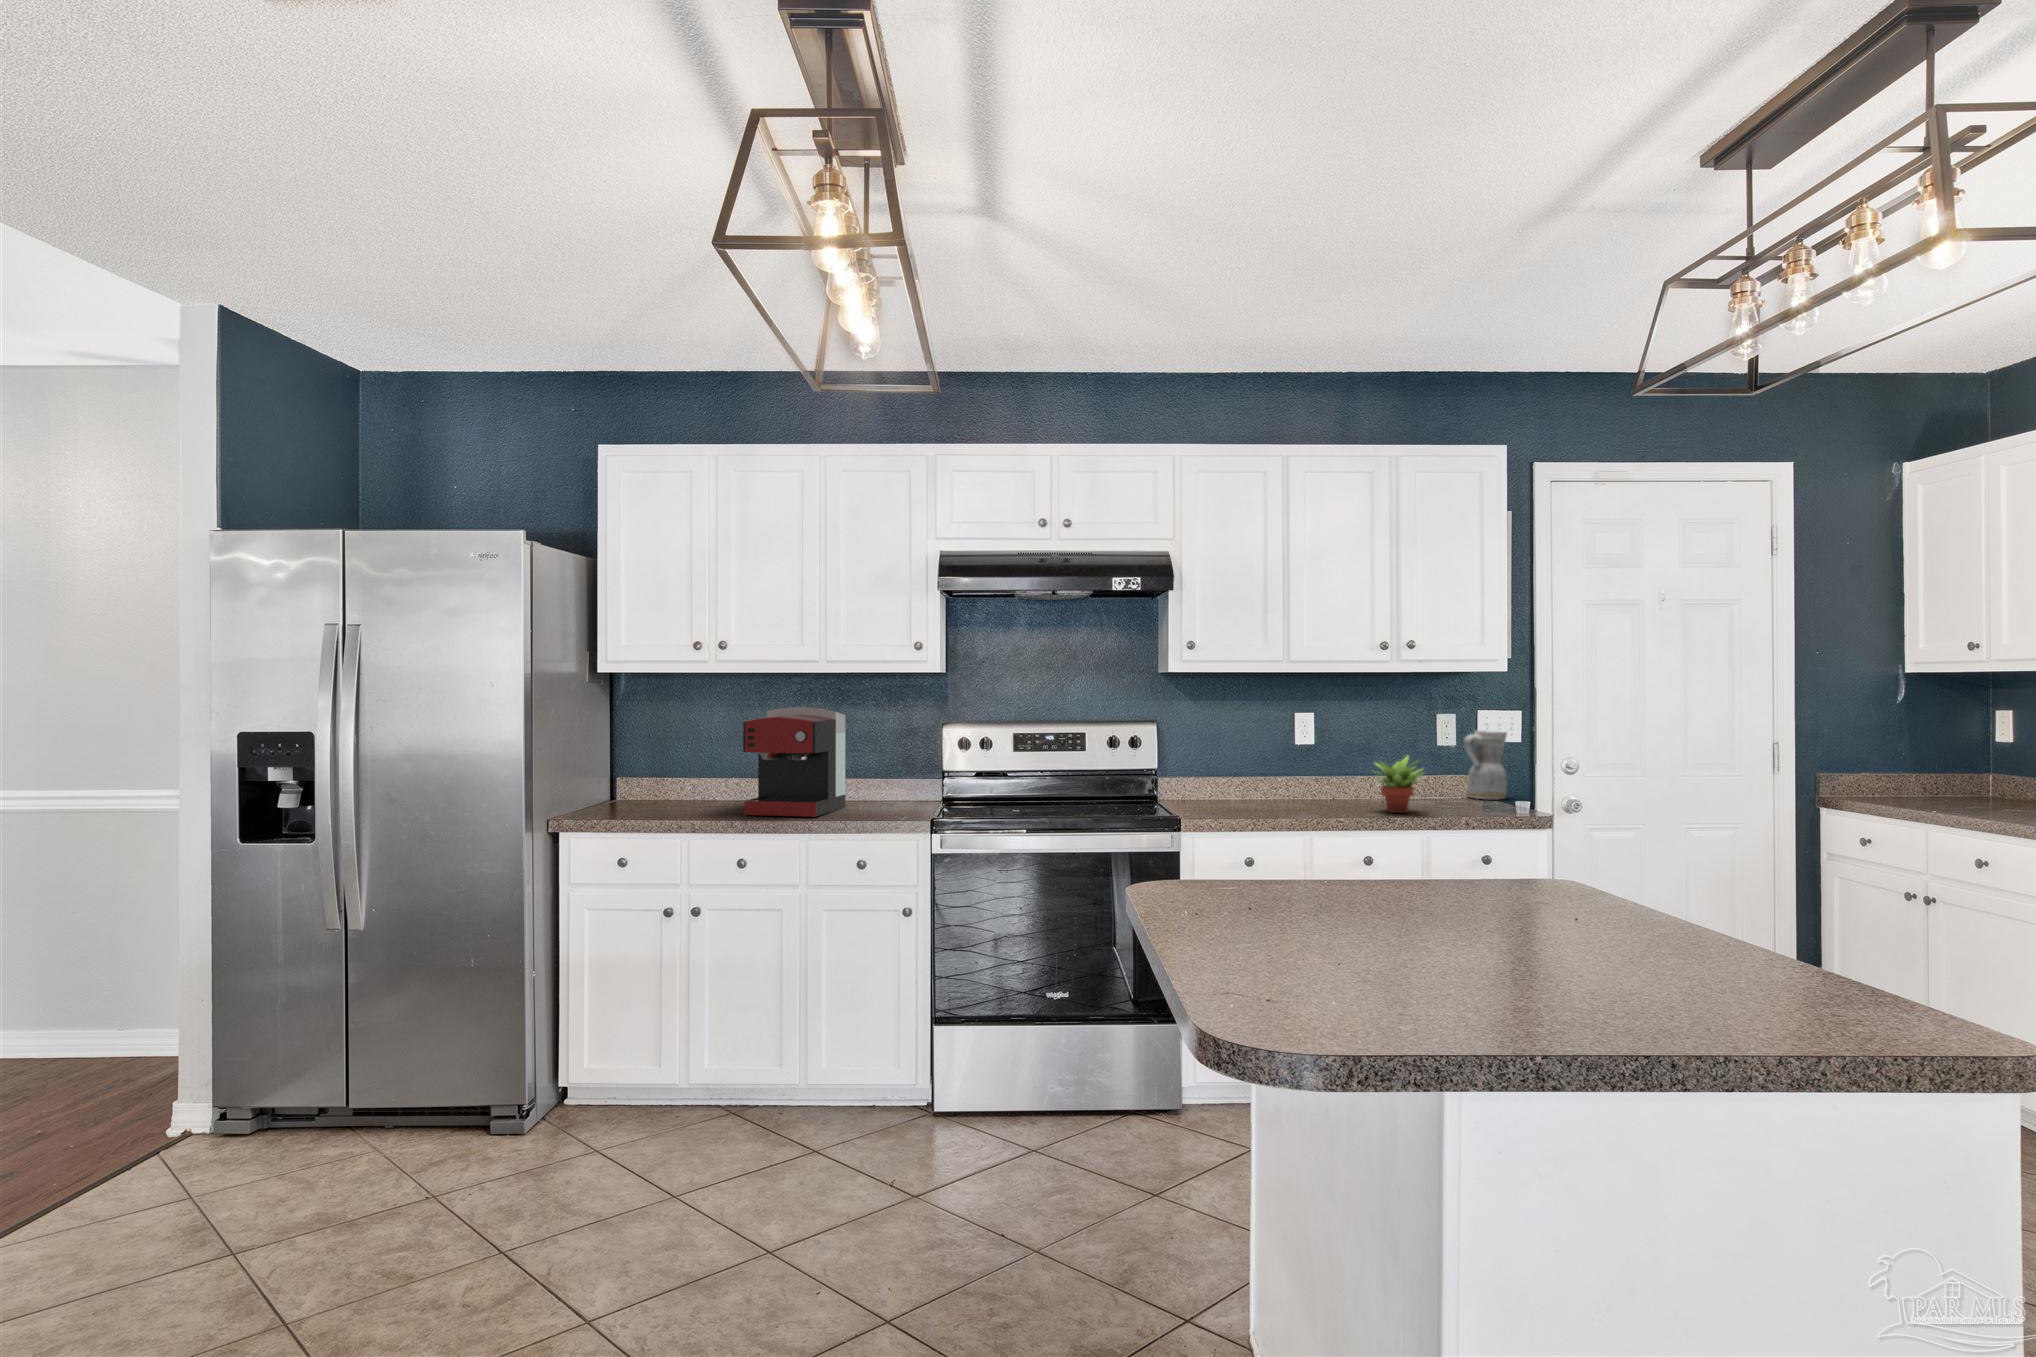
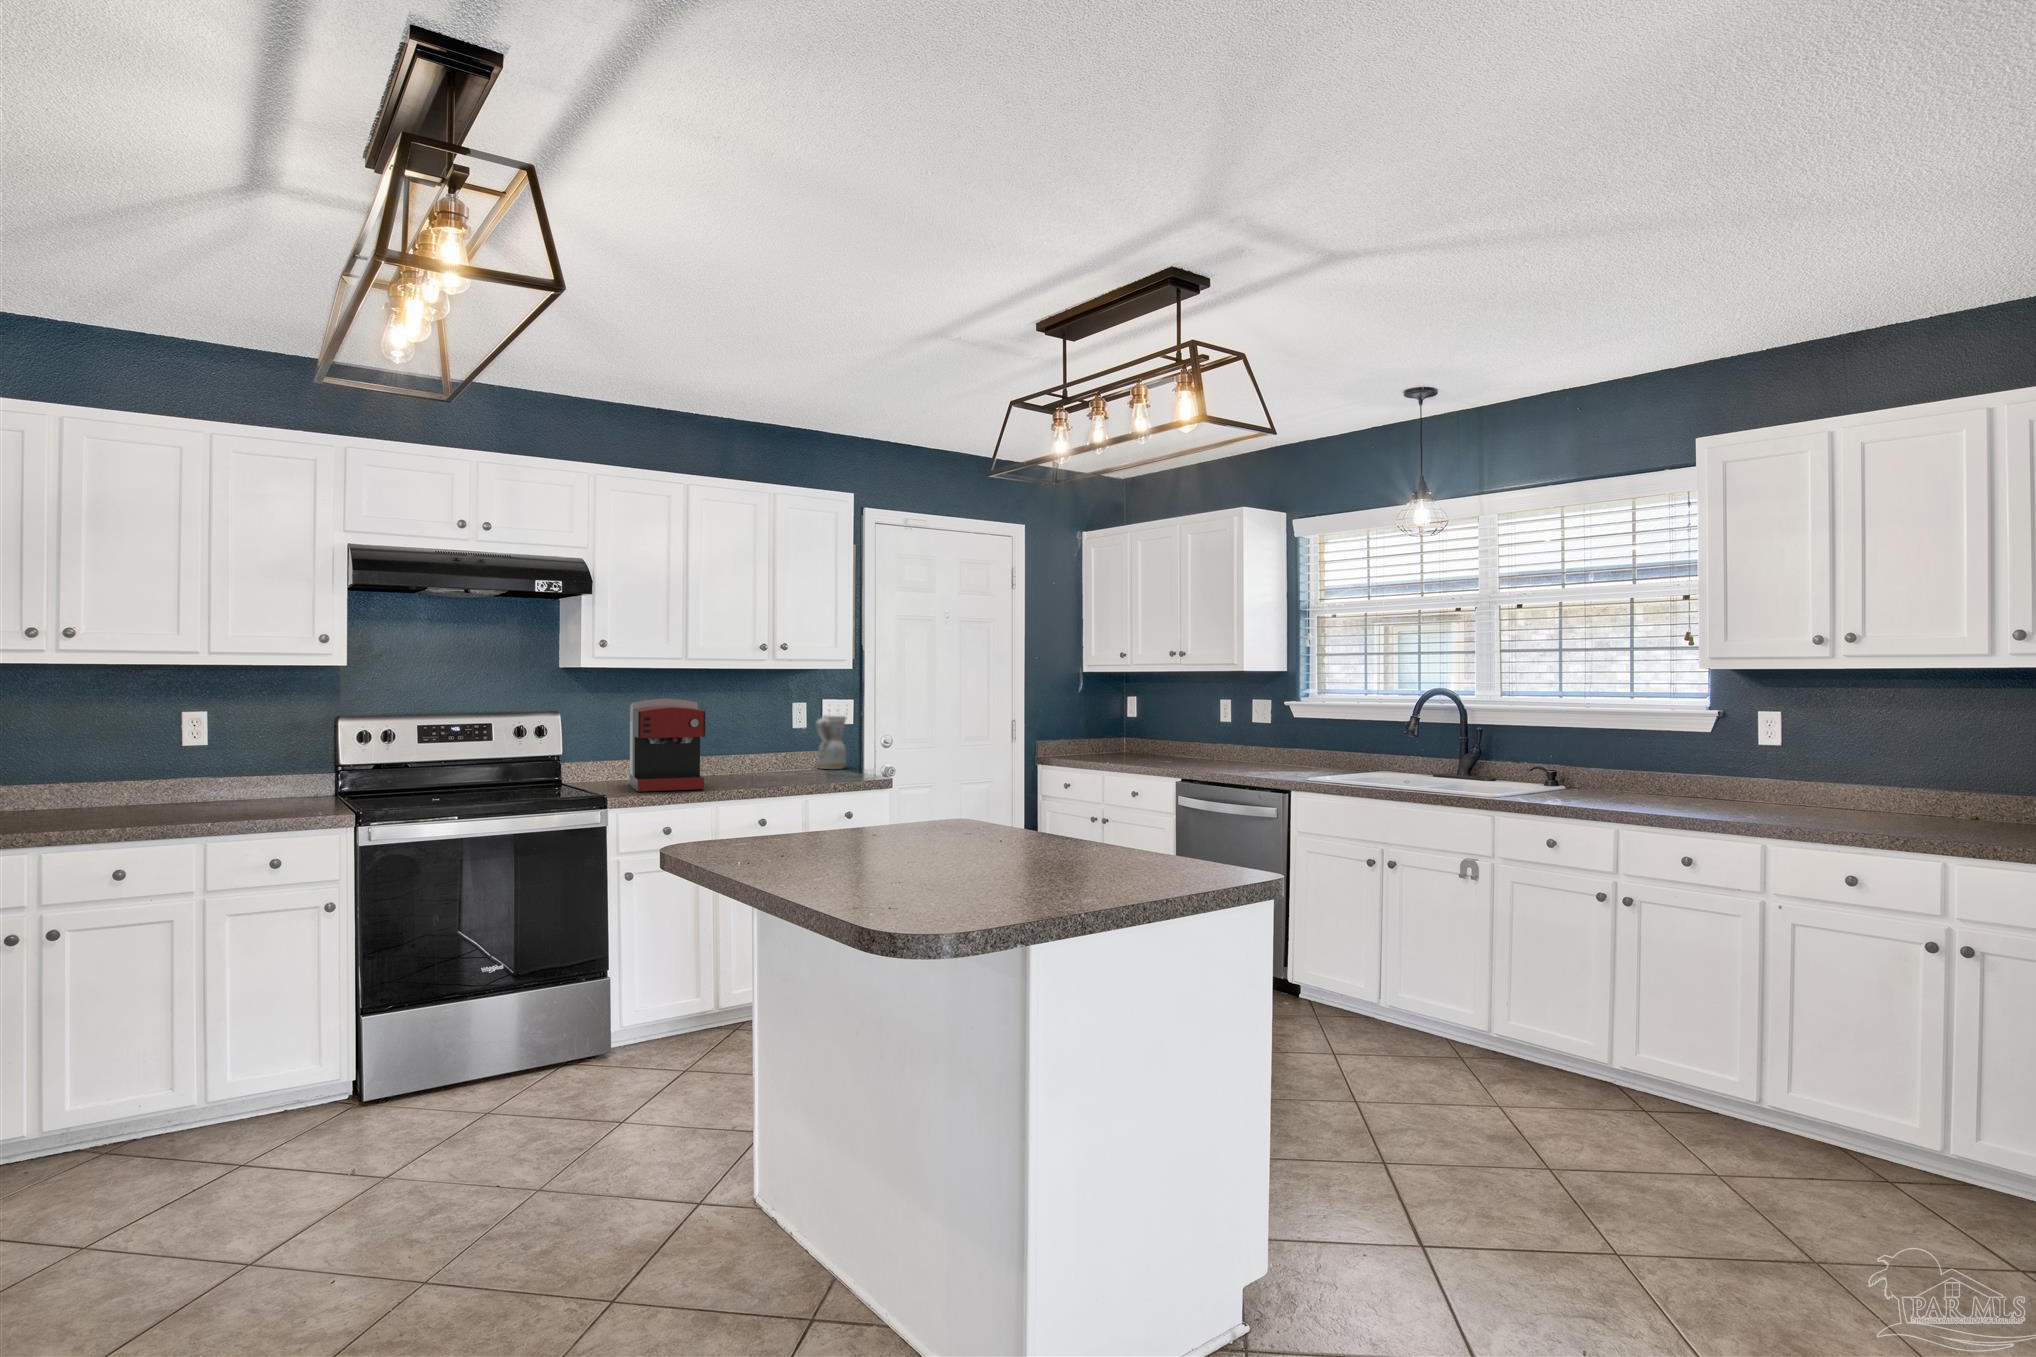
coffee maker: present [743,707,845,817] -> present [630,699,705,792]
succulent plant: present [1375,756,1423,813] -> none [753,735,800,782]

